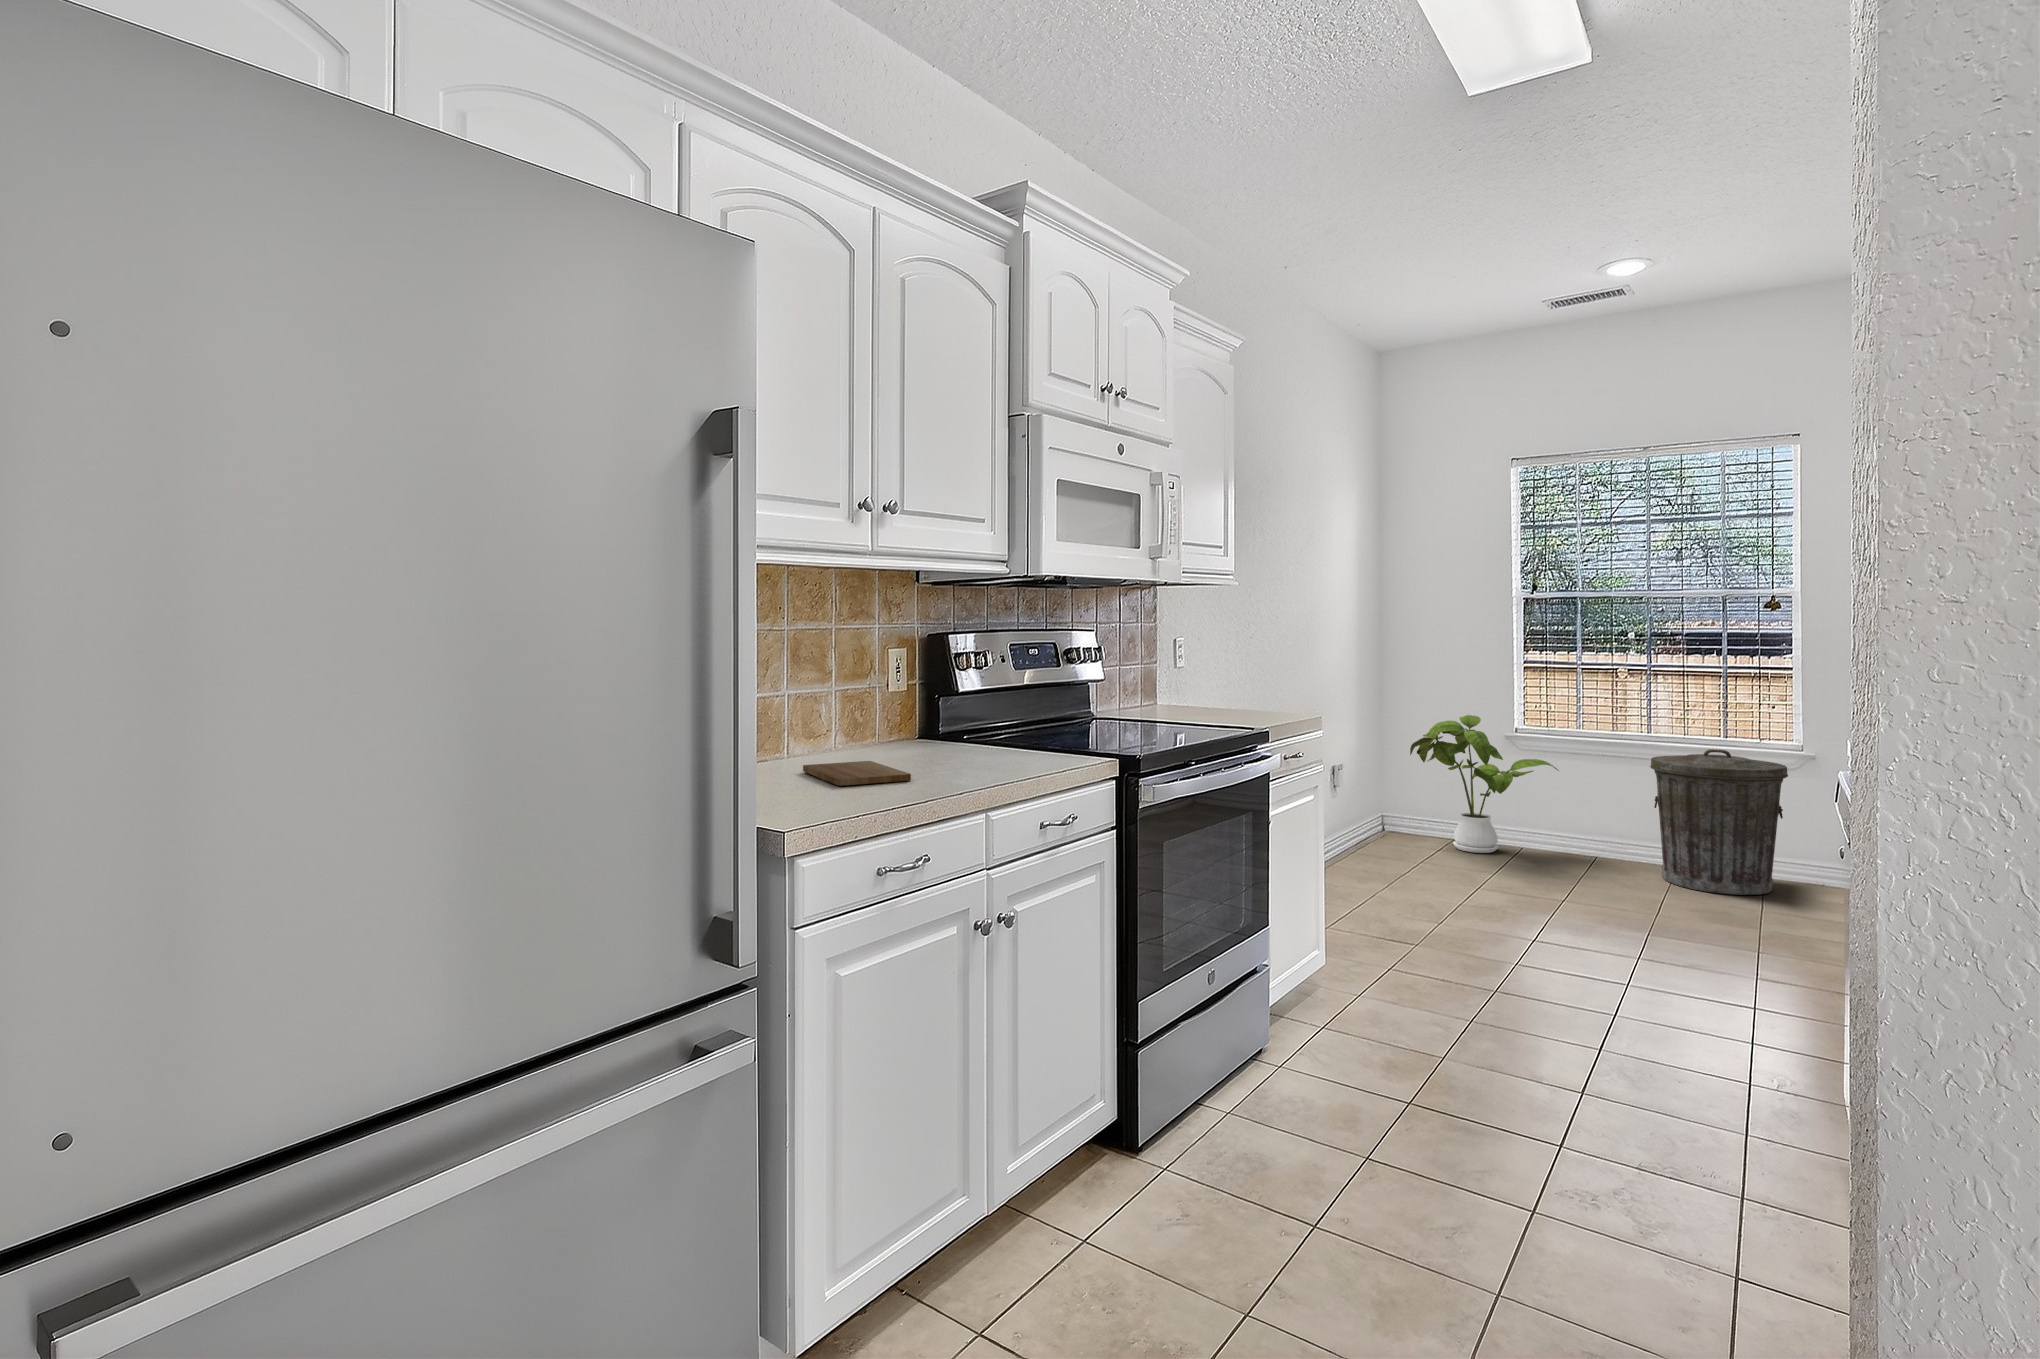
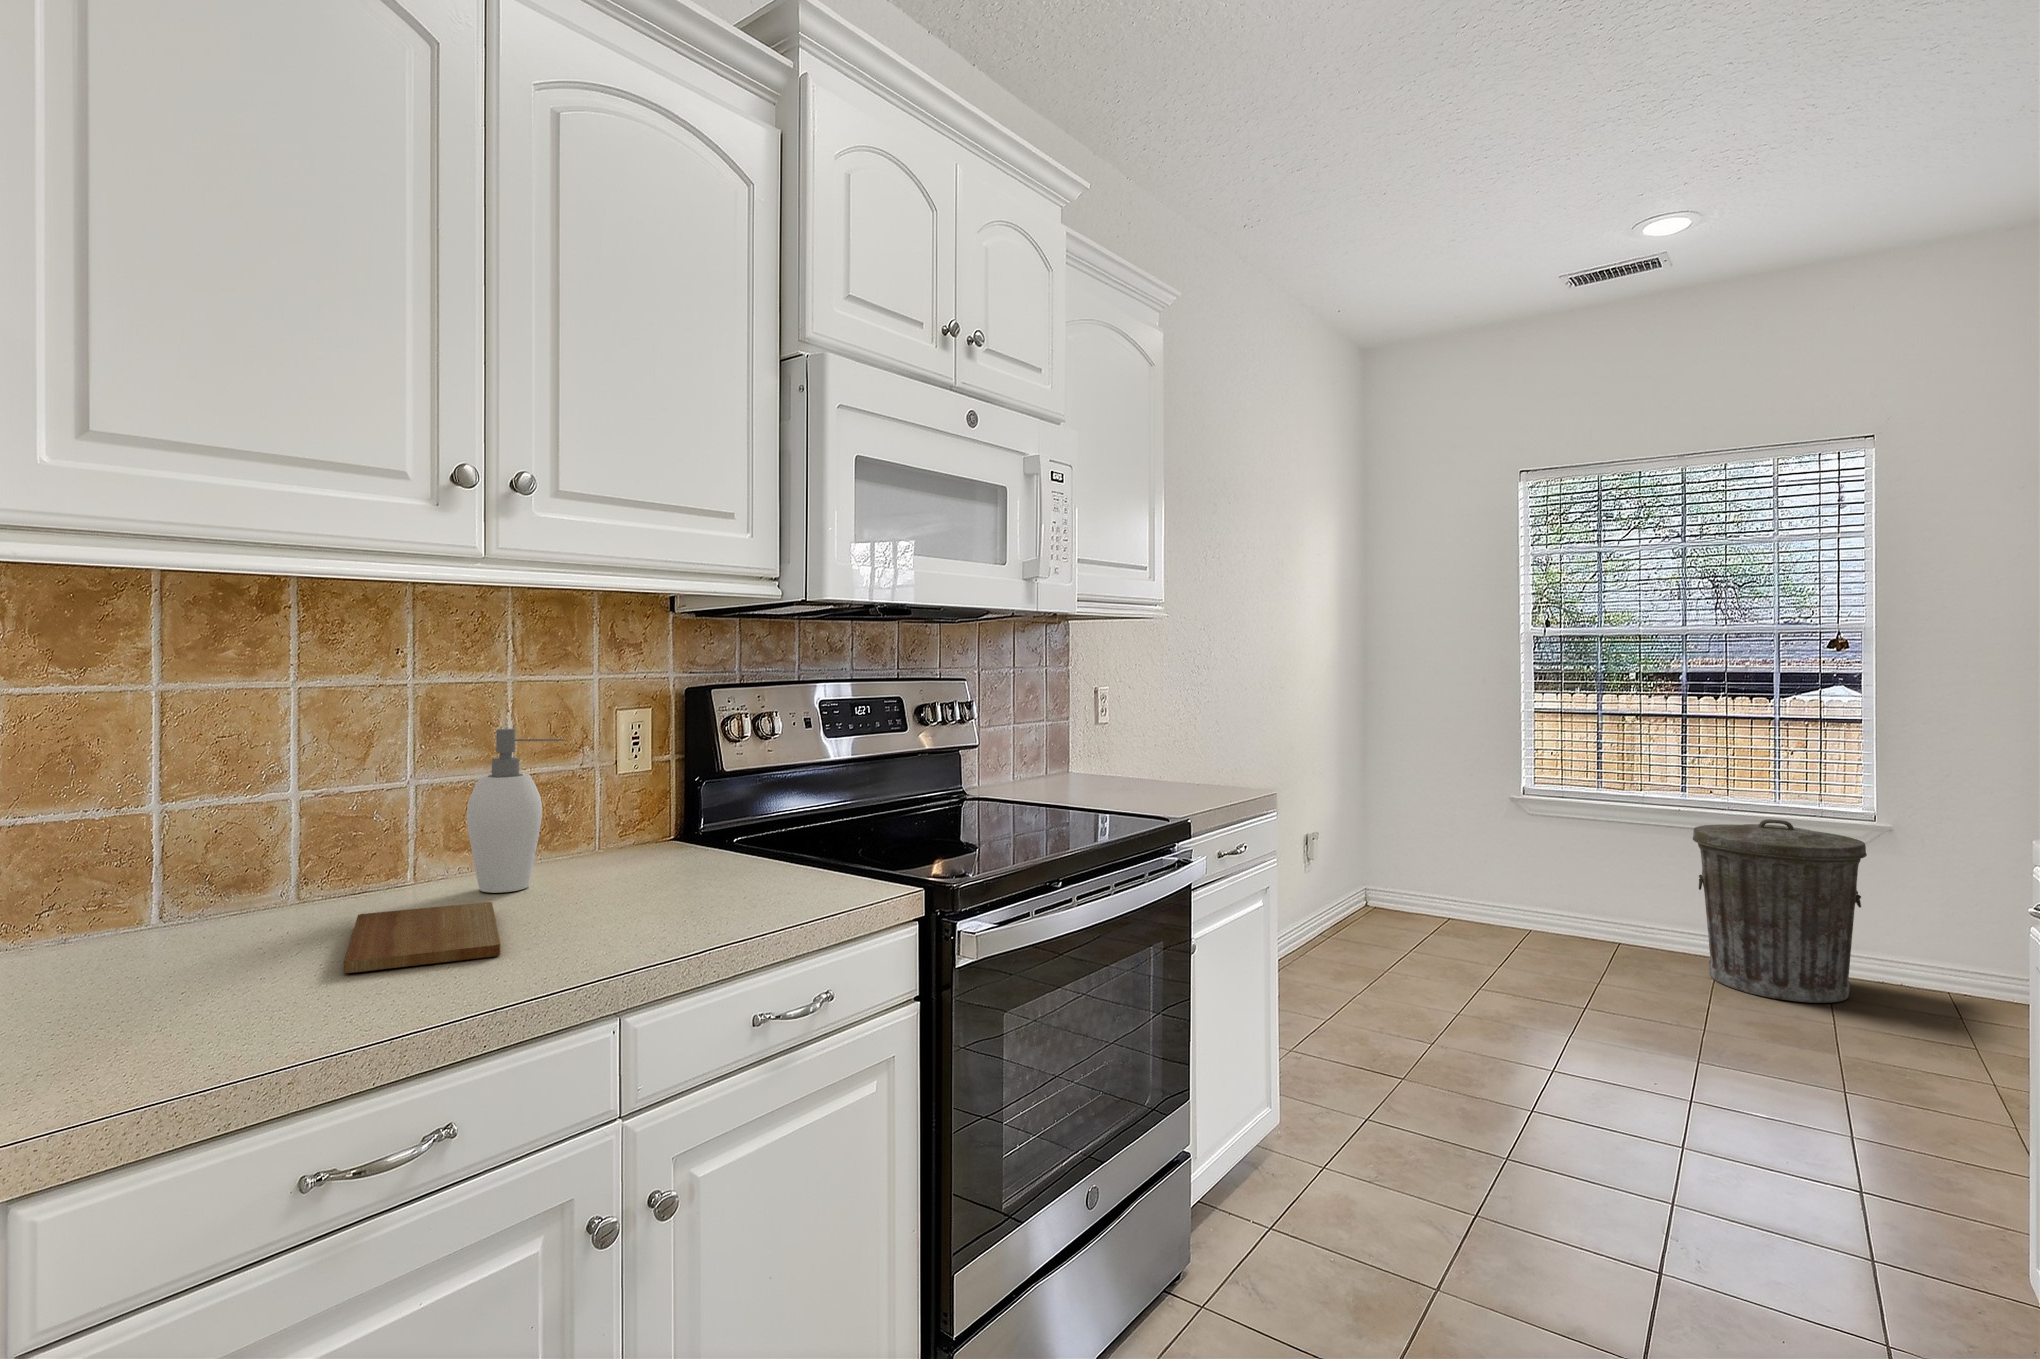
soap dispenser: none [834,659,892,760] -> present [466,729,565,893]
house plant: present [1410,715,1559,853] -> none [1402,772,1581,937]

